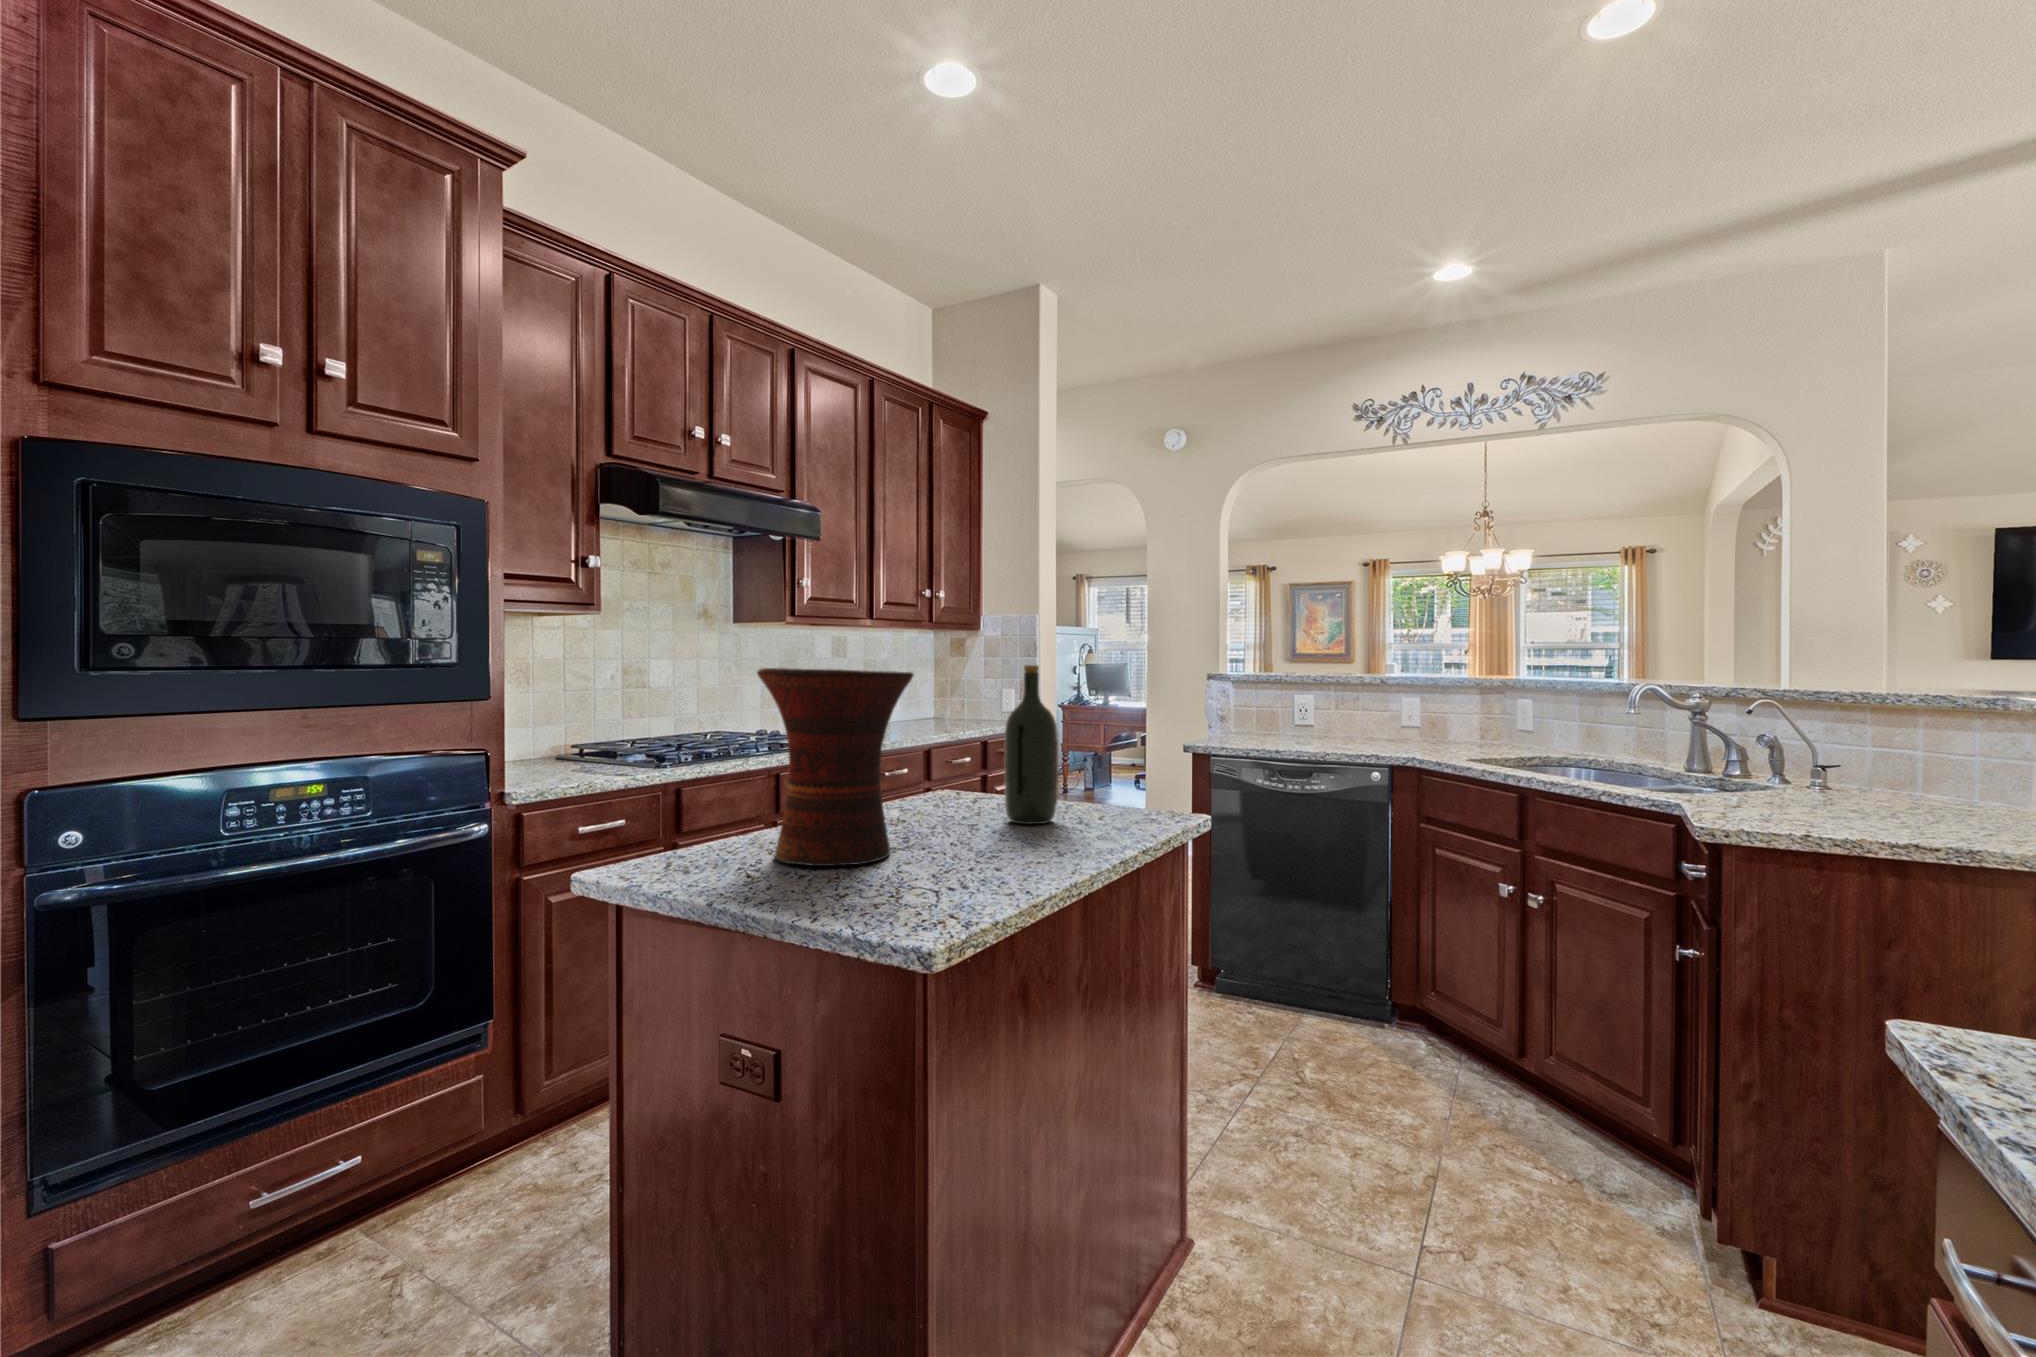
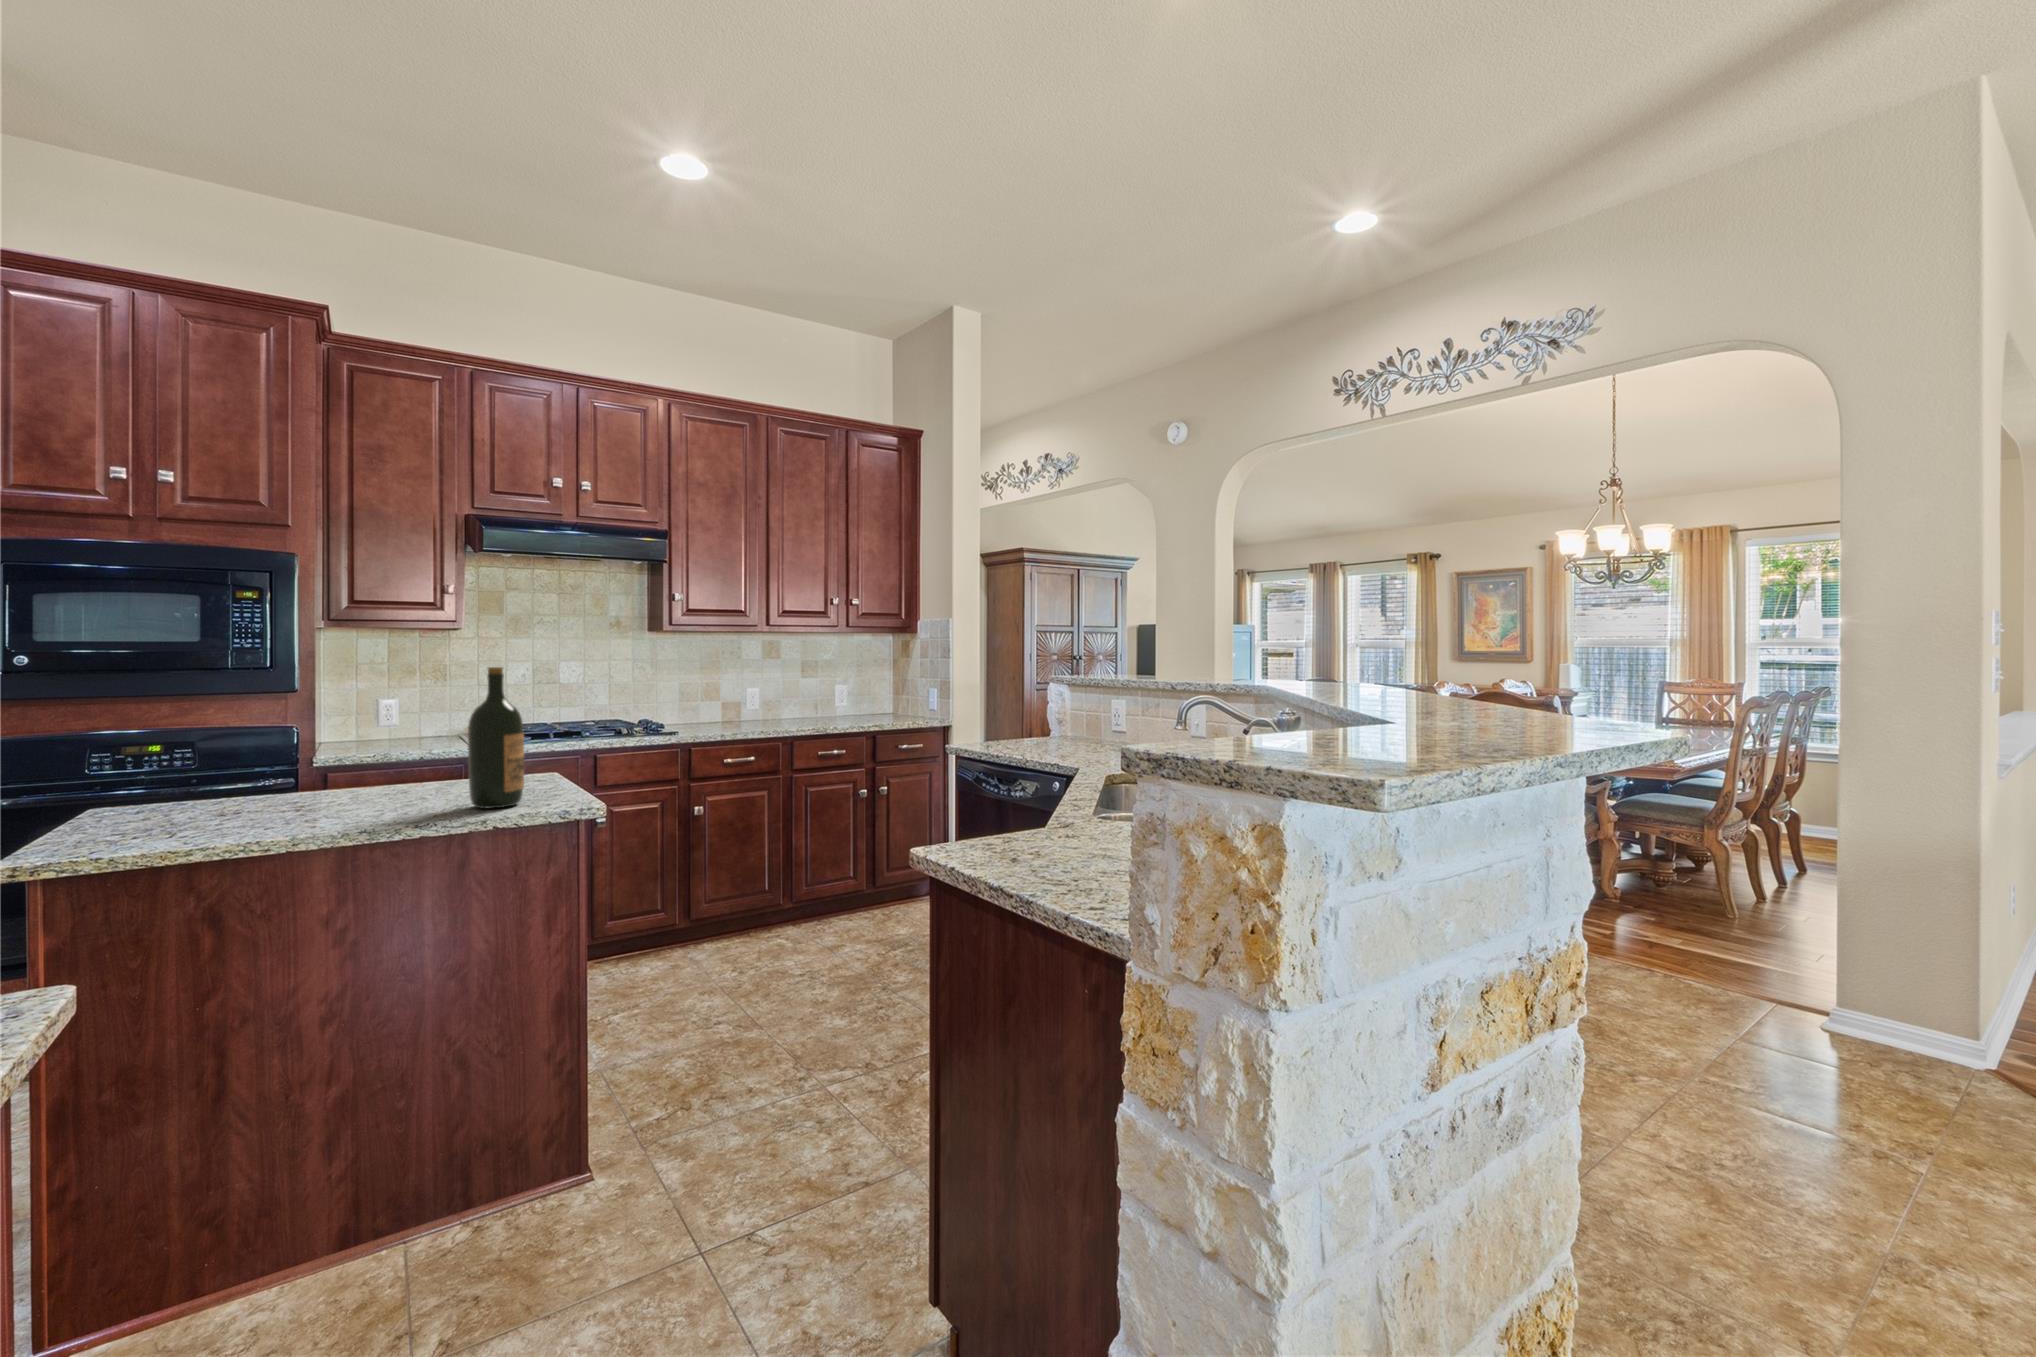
vase: present [757,668,914,866] -> none [150,668,322,829]

